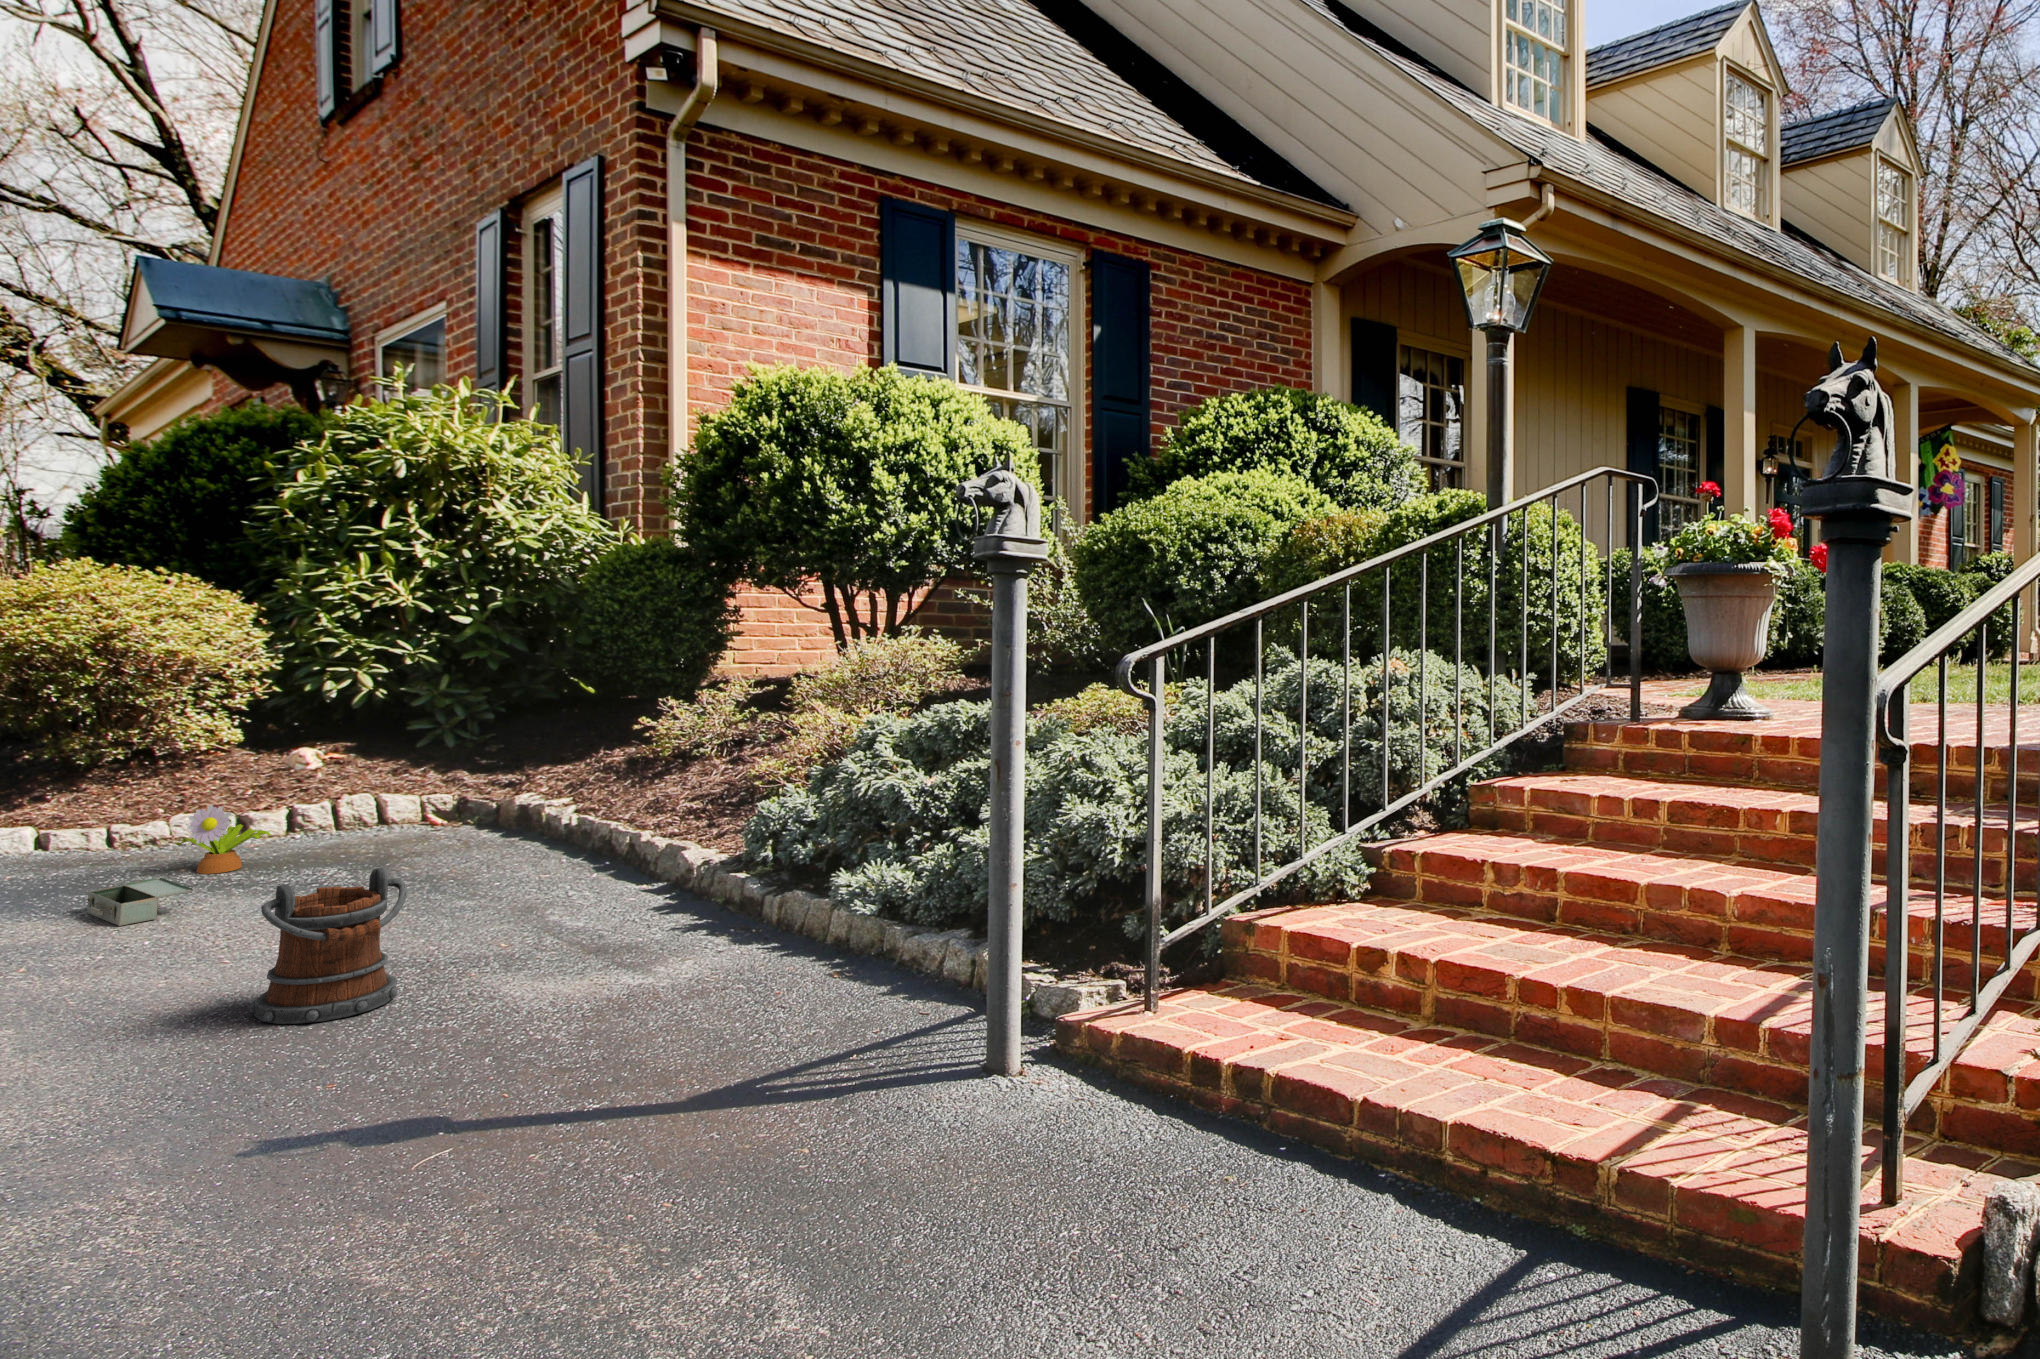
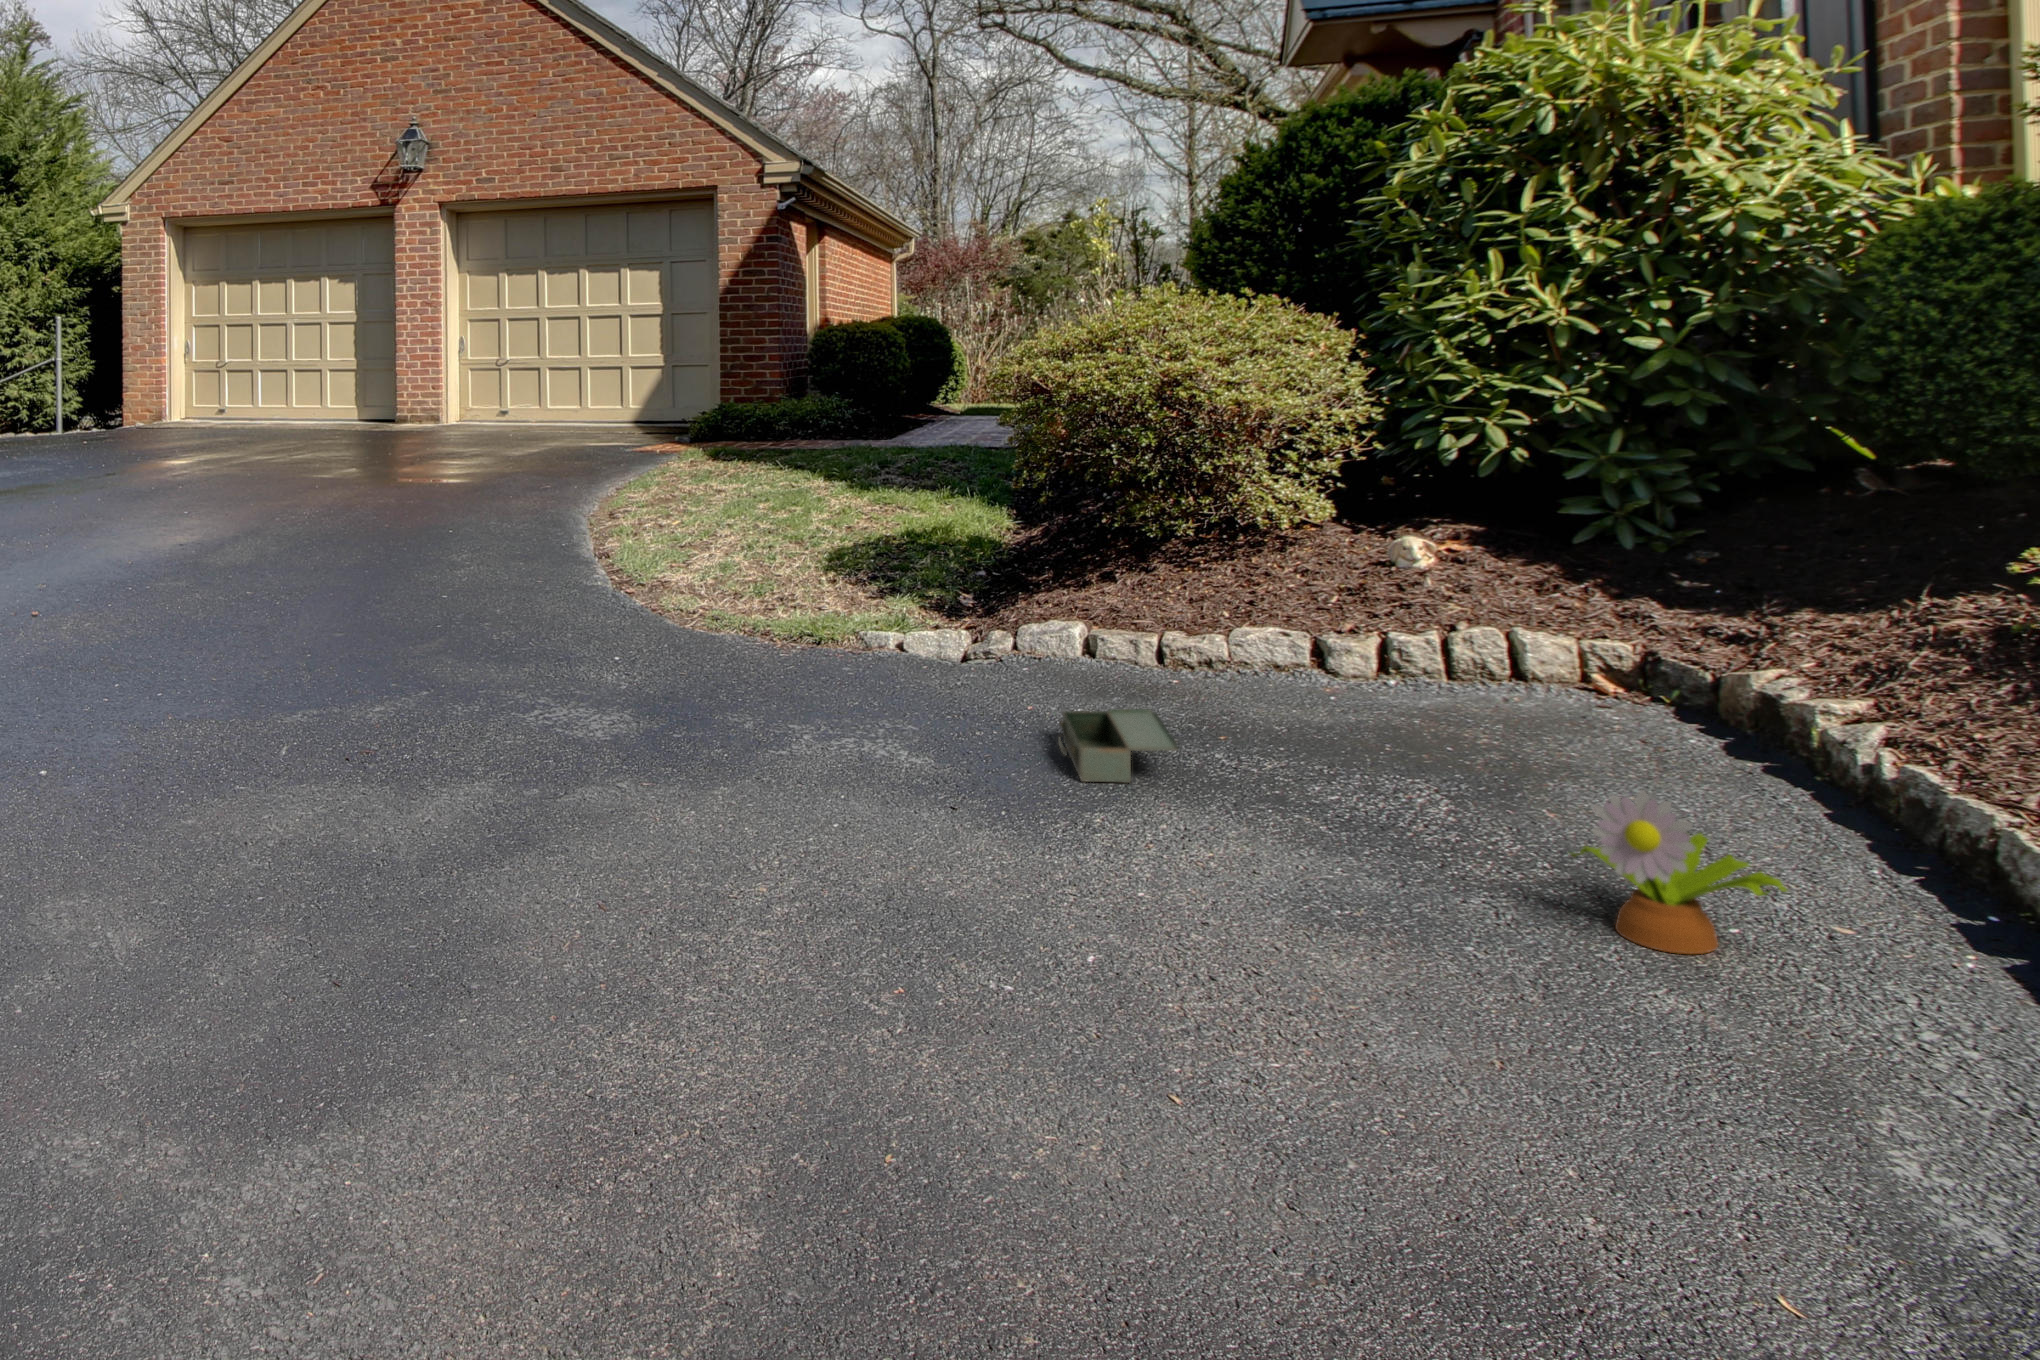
decorative plant: present [176,804,271,874] -> present [1570,790,1787,954]
bucket: present [249,867,407,1024] -> none [1125,864,1445,1241]

